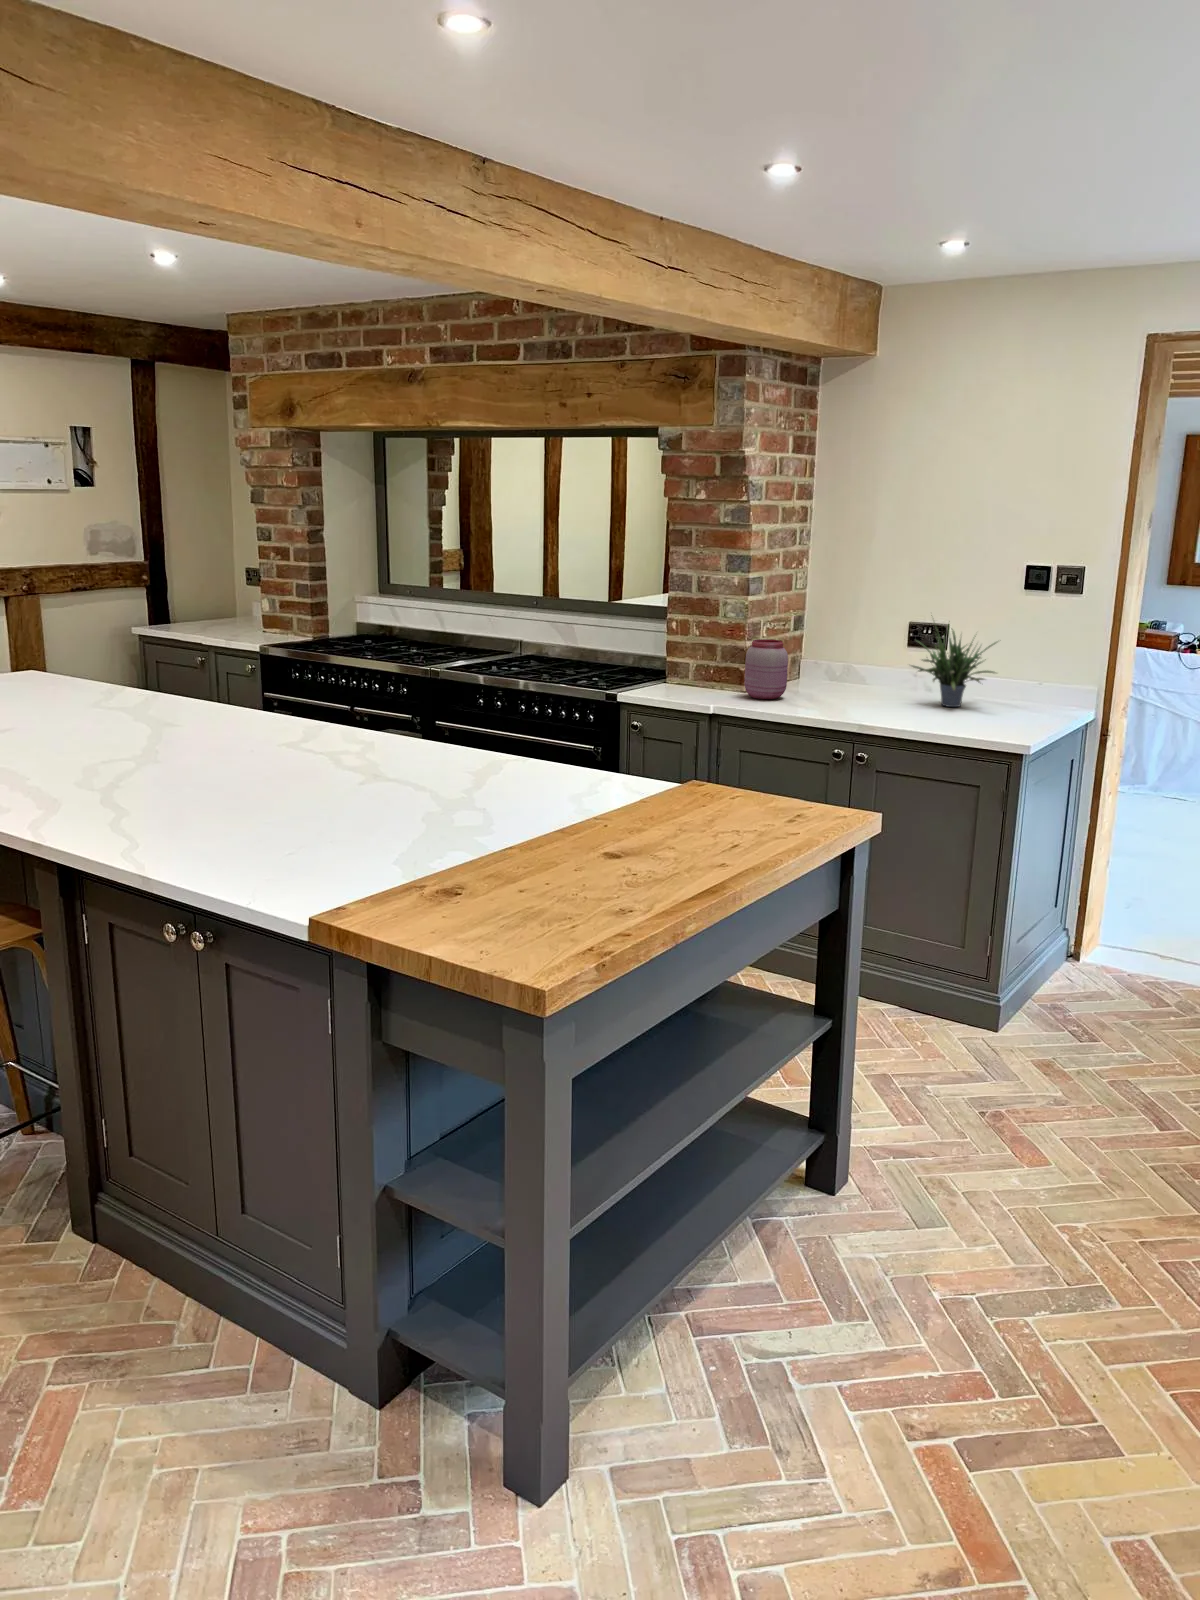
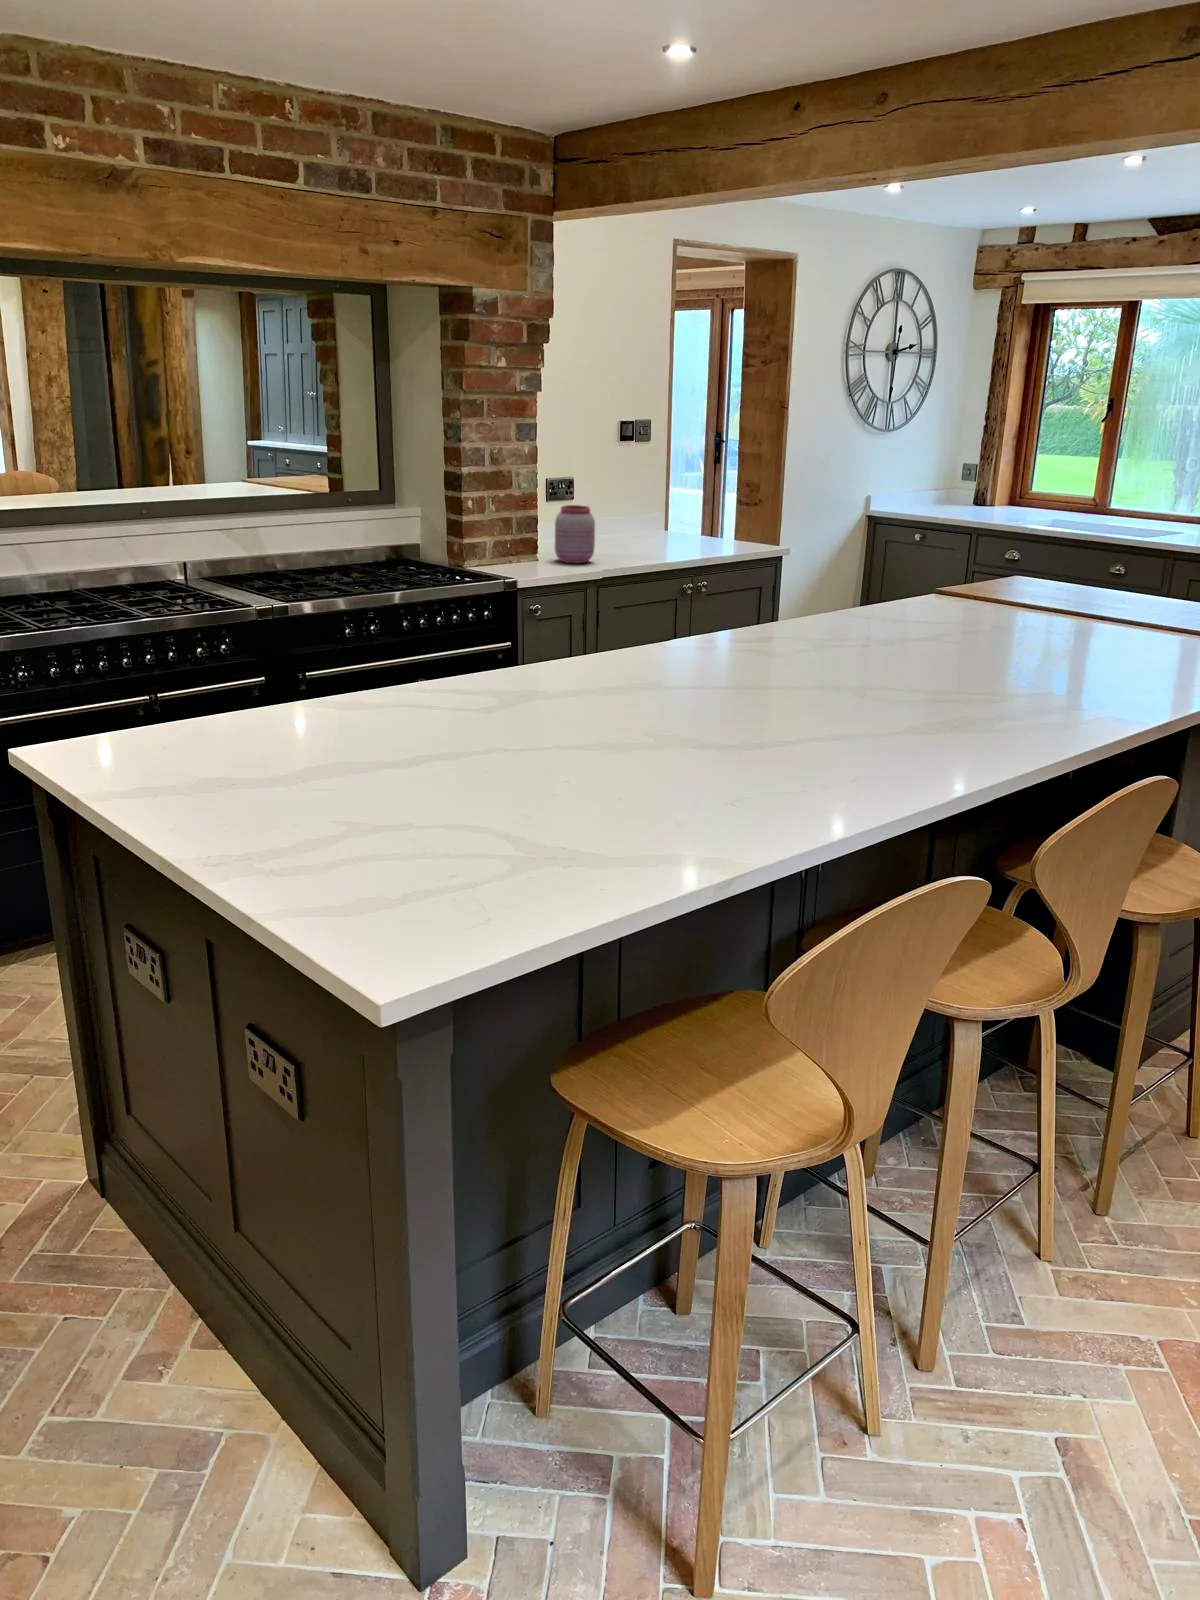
potted plant: present [911,624,997,707] -> none [612,465,696,544]

